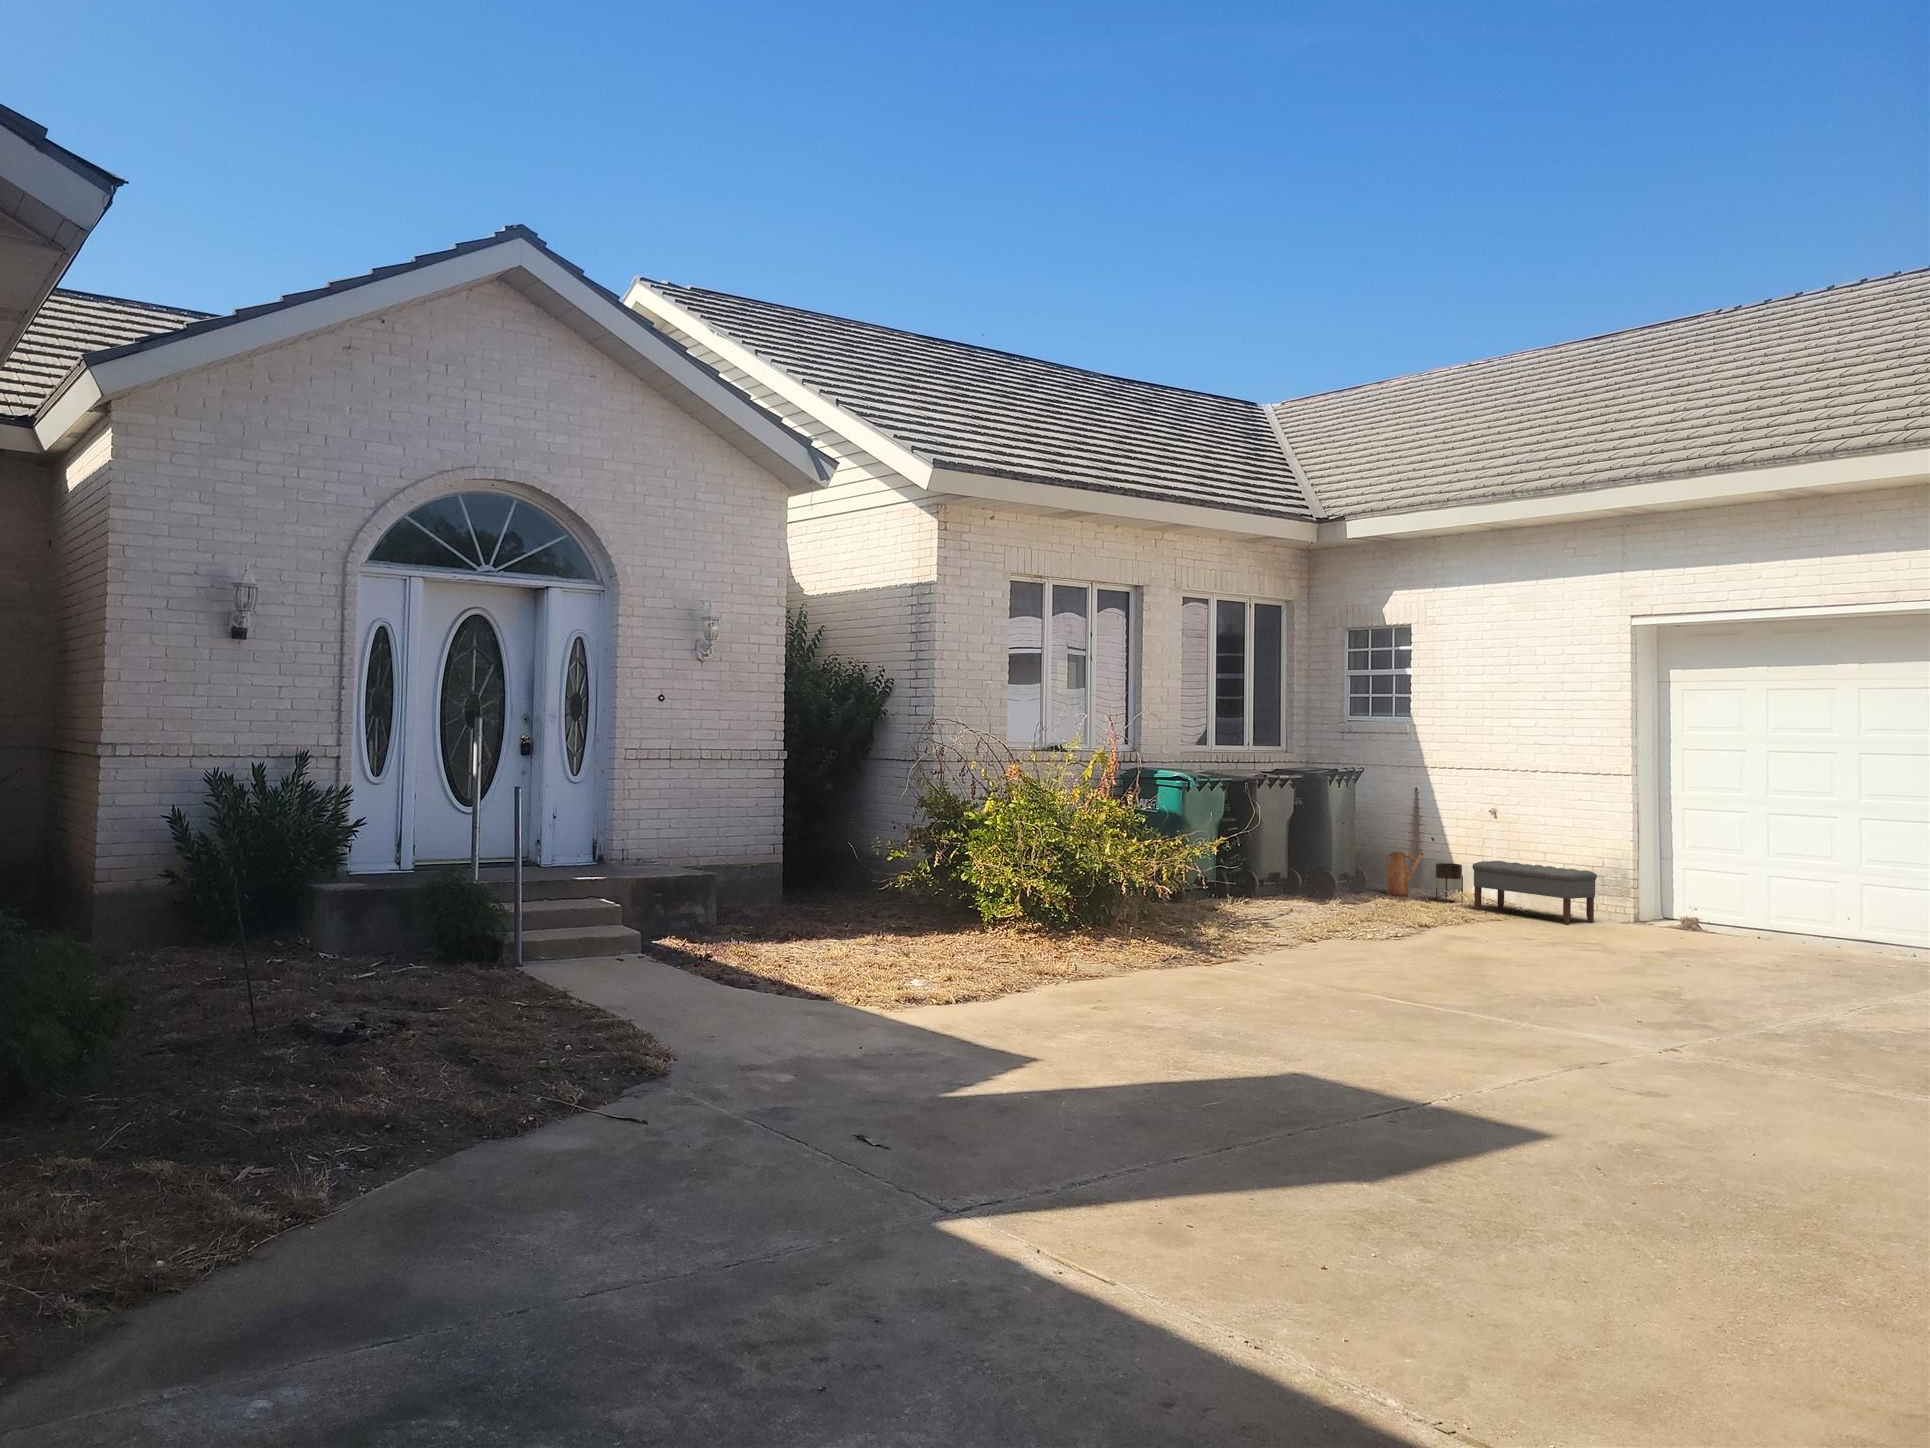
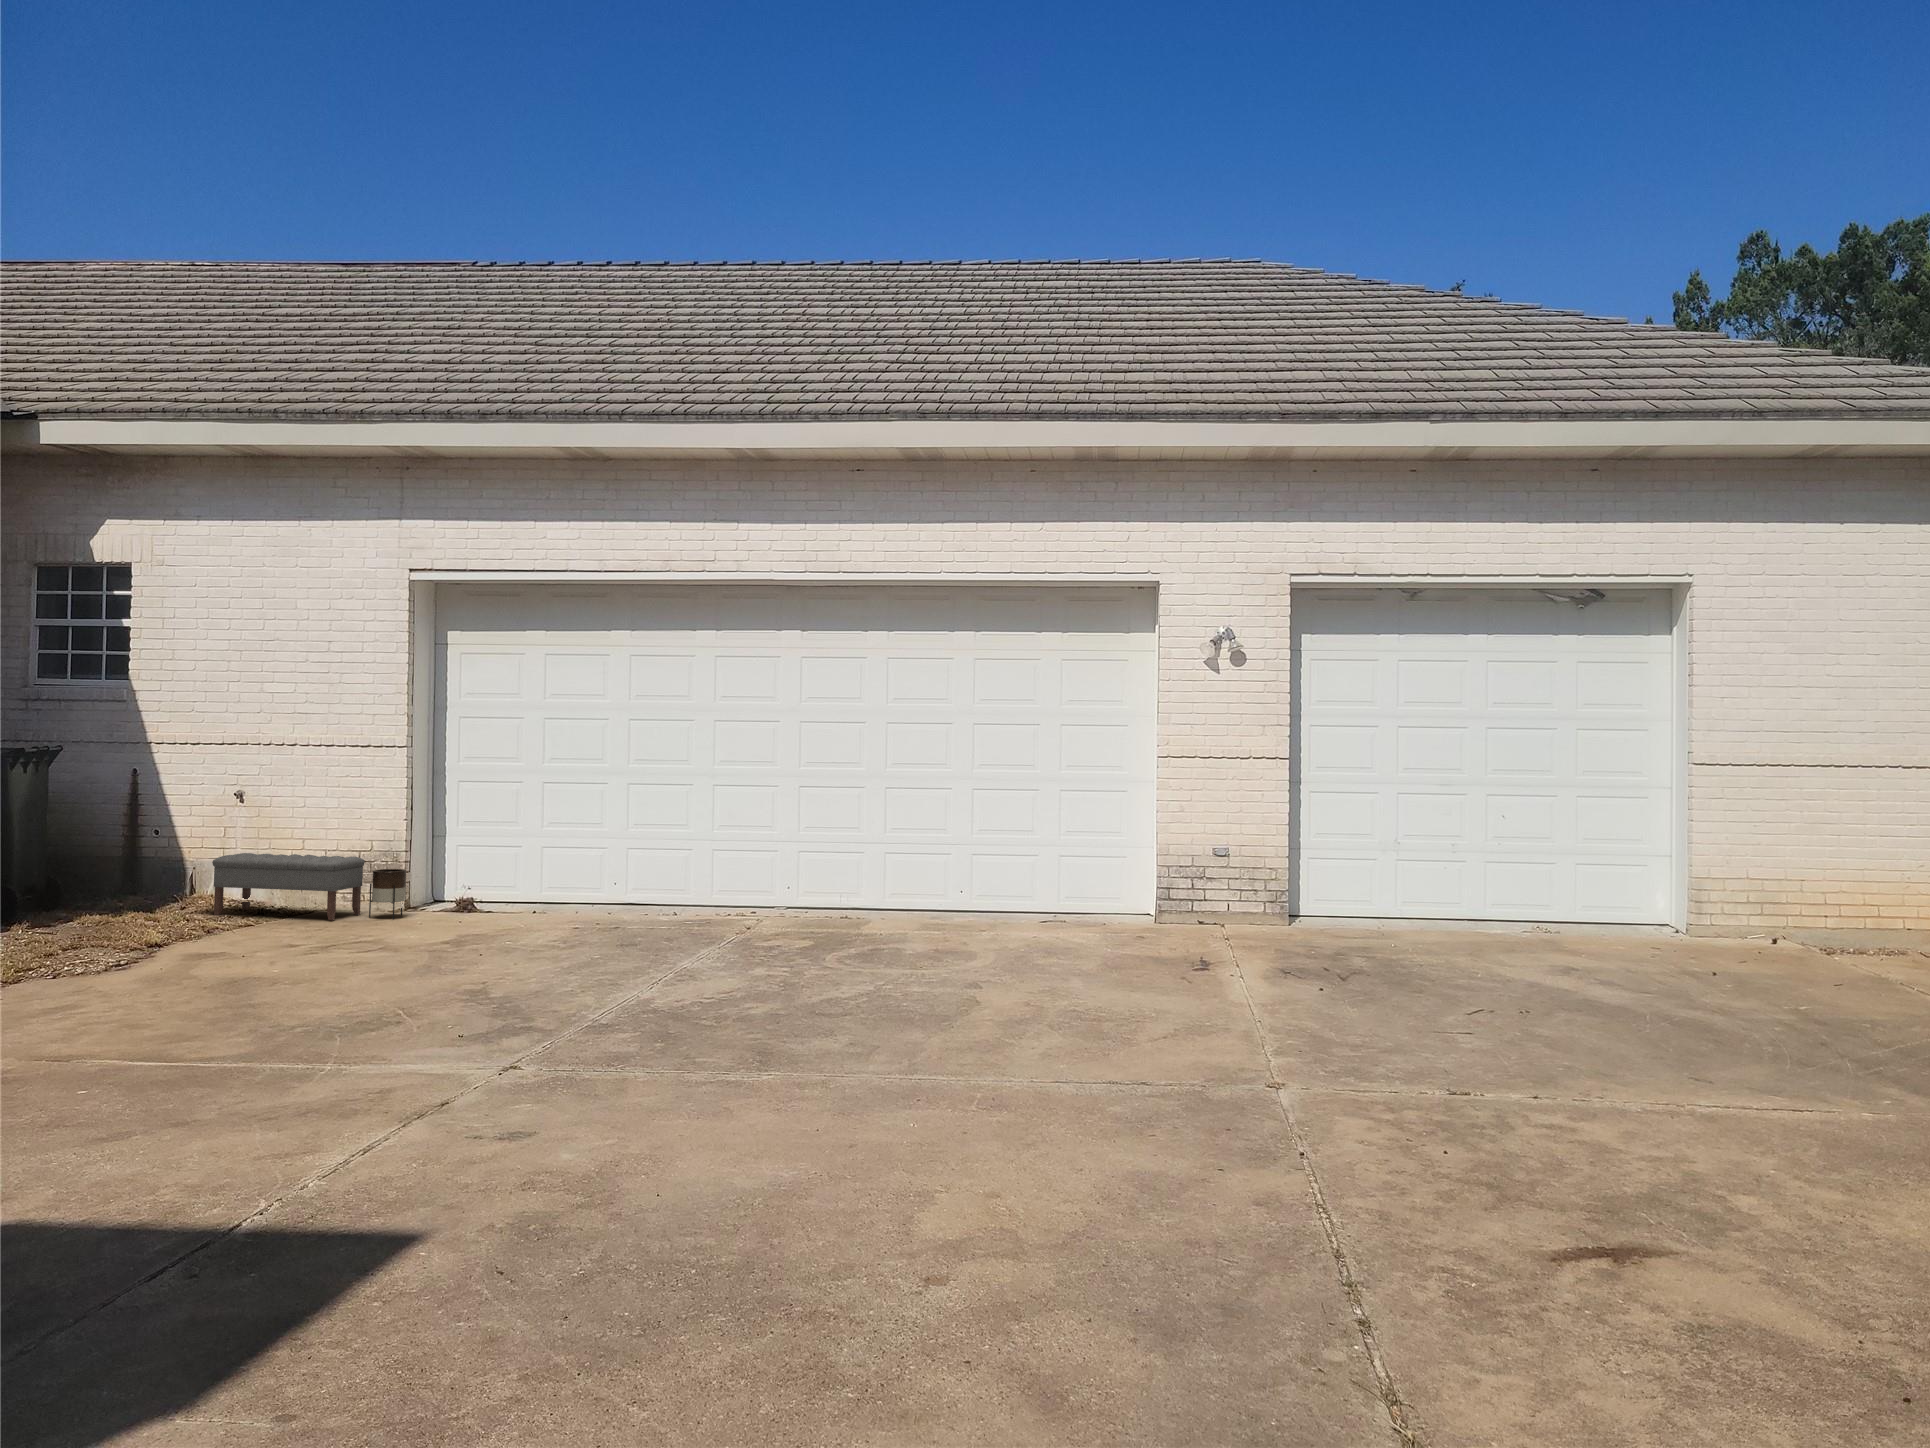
watering can: present [1383,851,1423,896] -> none [85,851,143,907]
planter: present [1435,863,1463,903] -> present [369,869,406,919]

